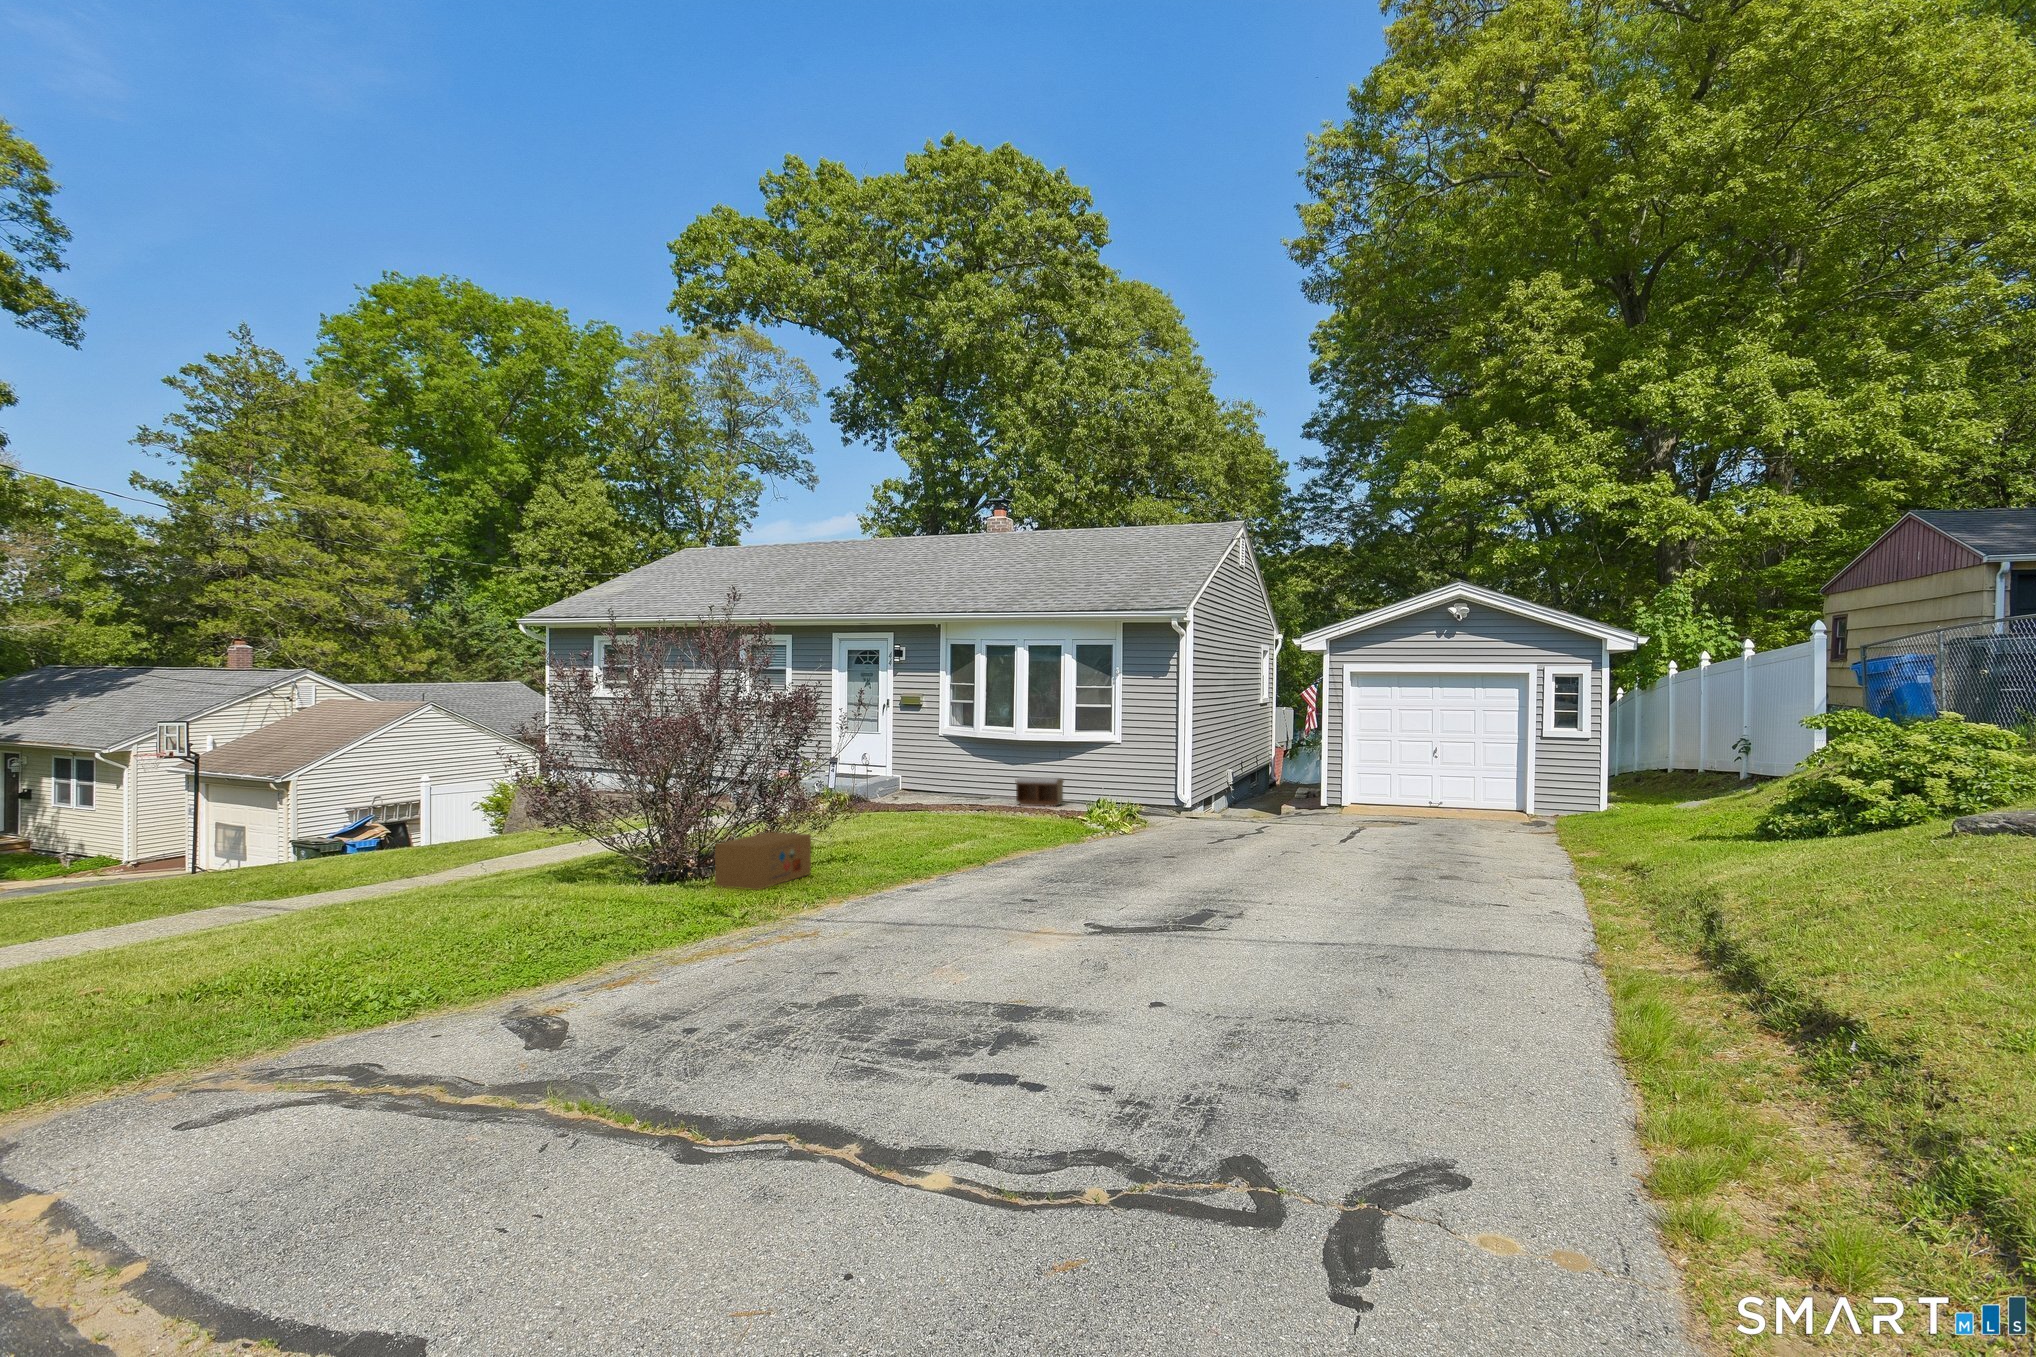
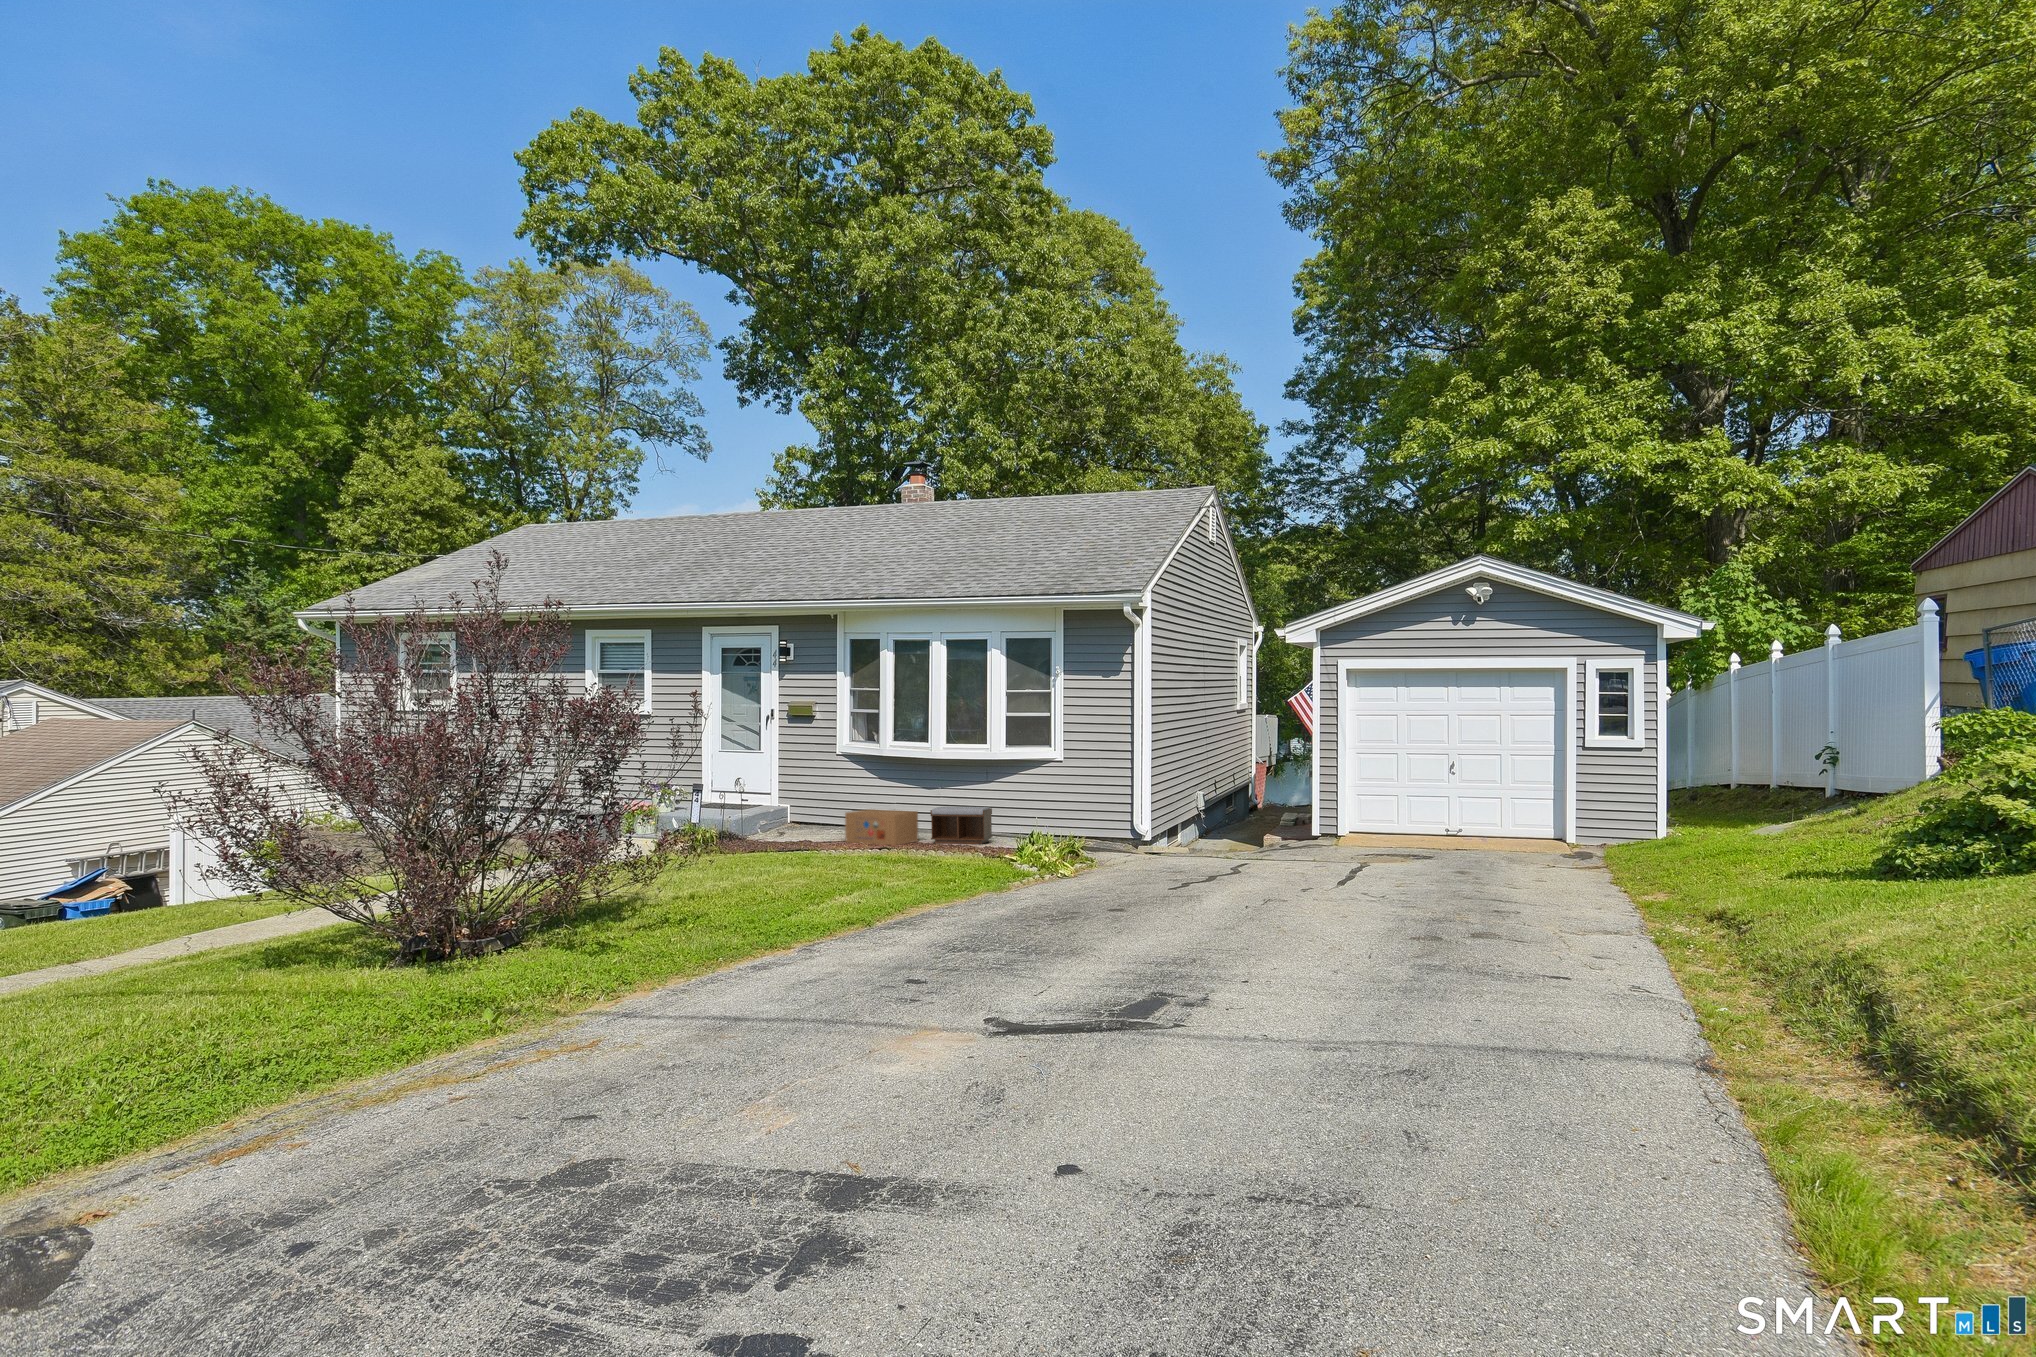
cardboard box: present [715,832,811,890] -> present [845,809,918,845]

